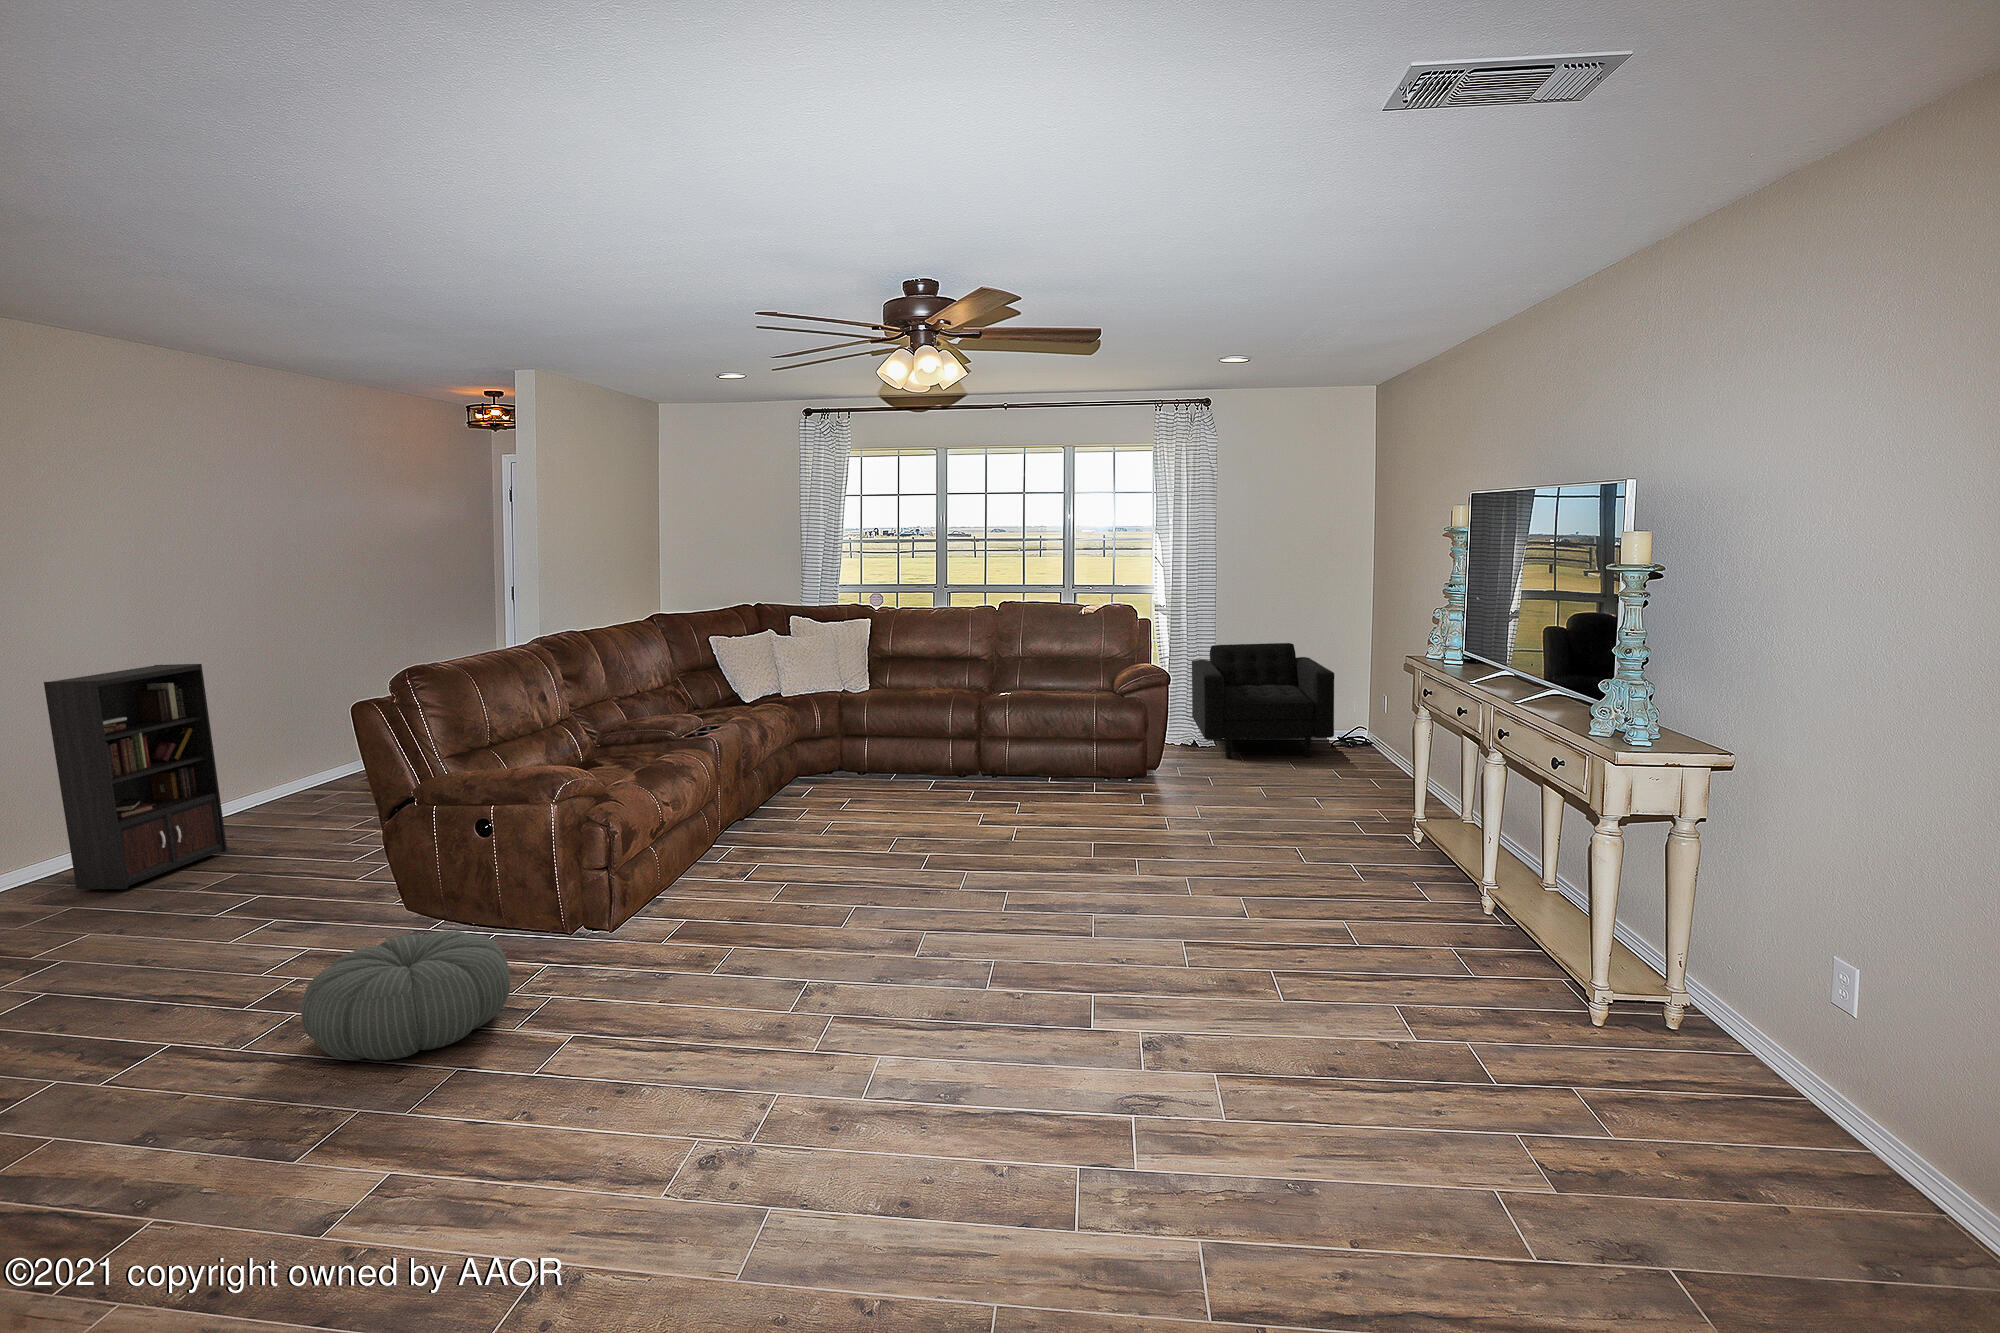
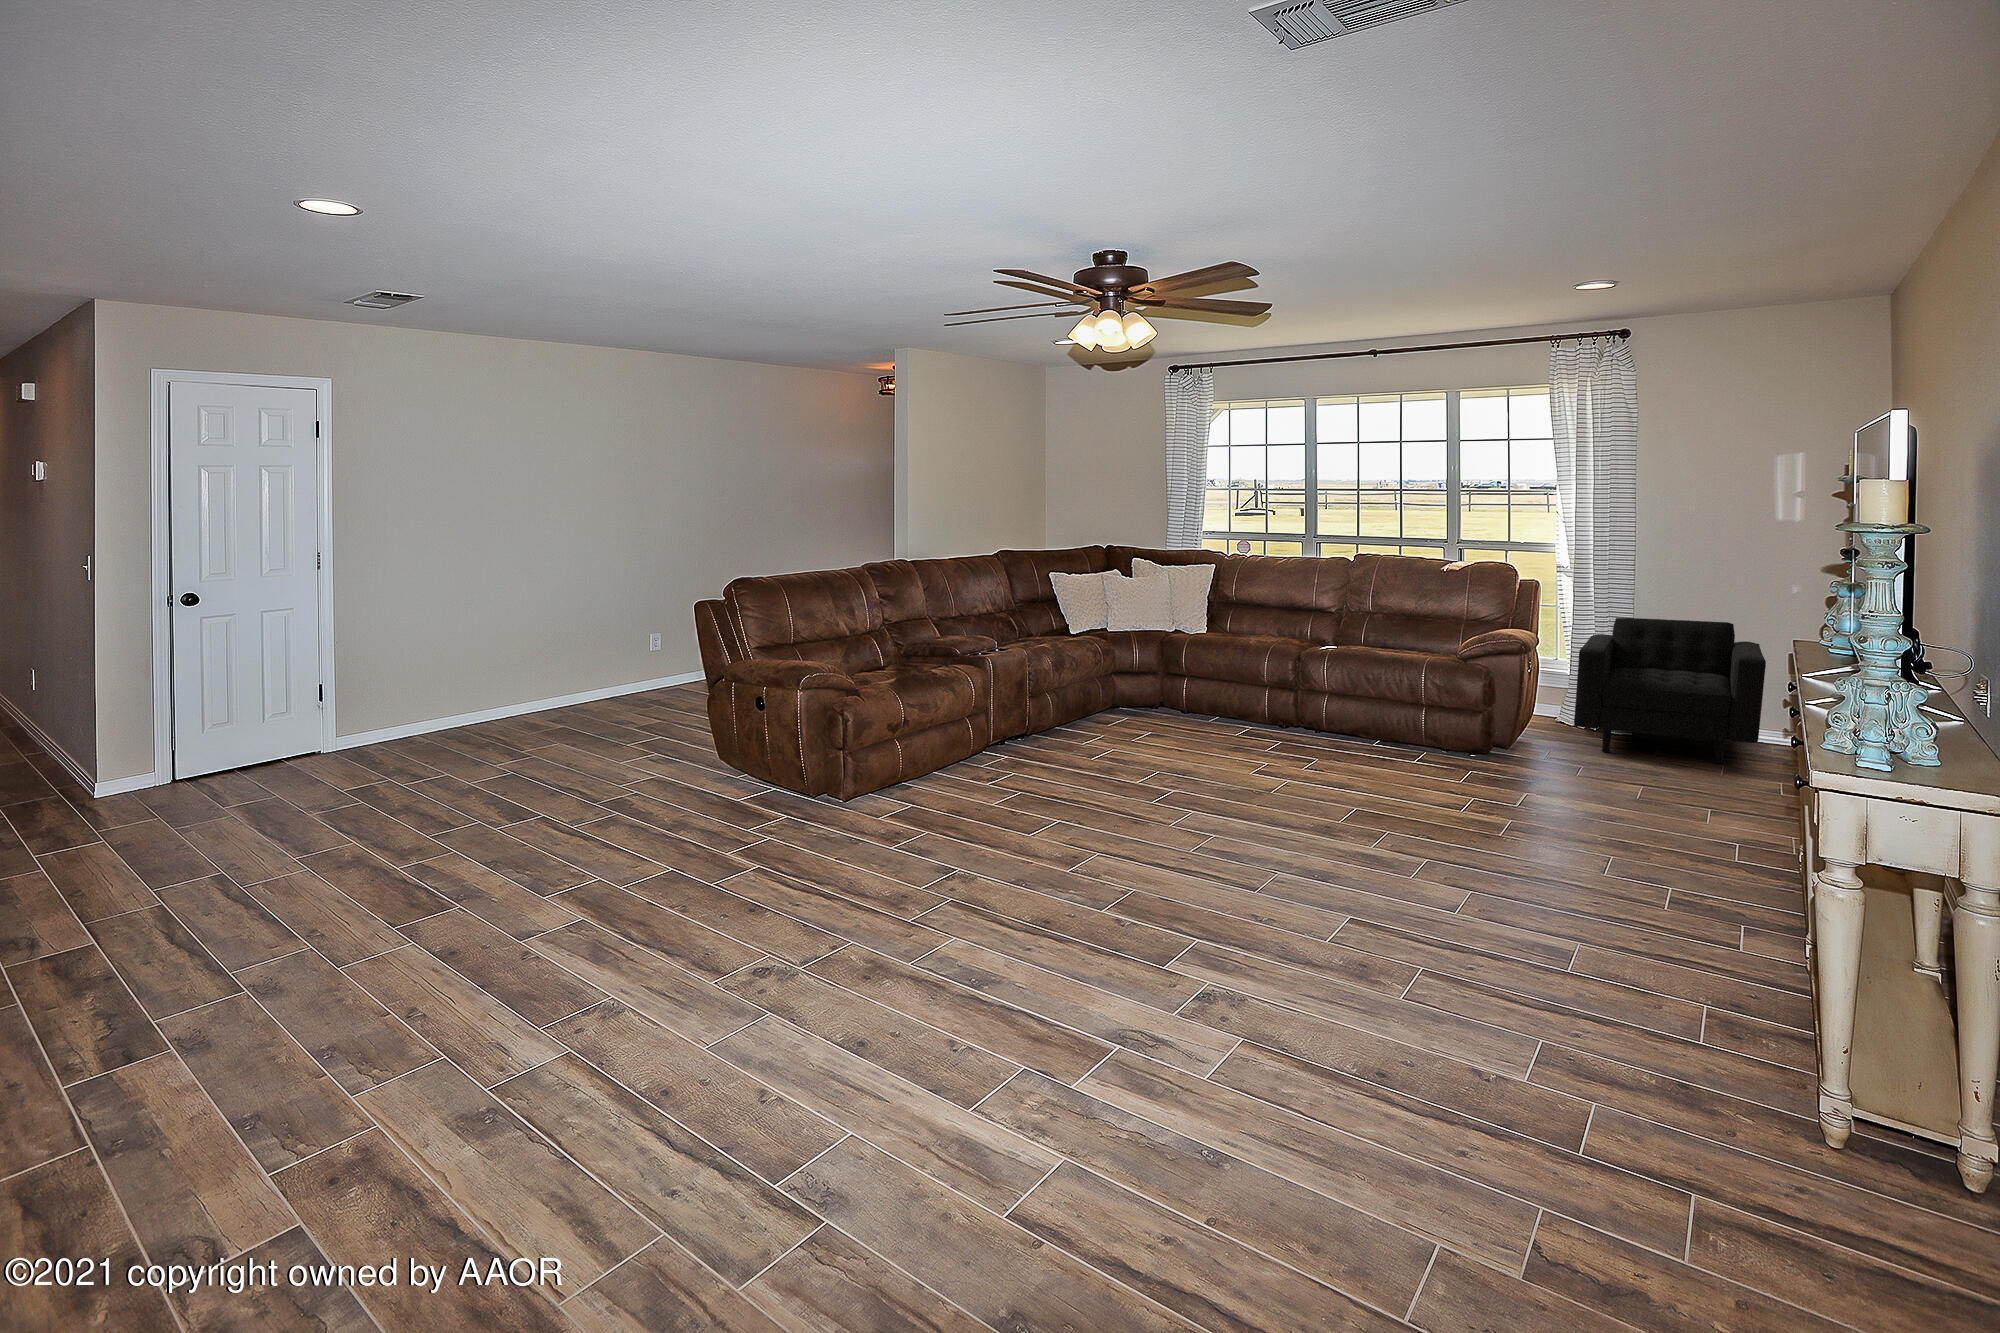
bookcase: present [44,664,227,889] -> none [550,559,661,722]
pouf: present [301,930,510,1060] -> none [582,770,734,857]

